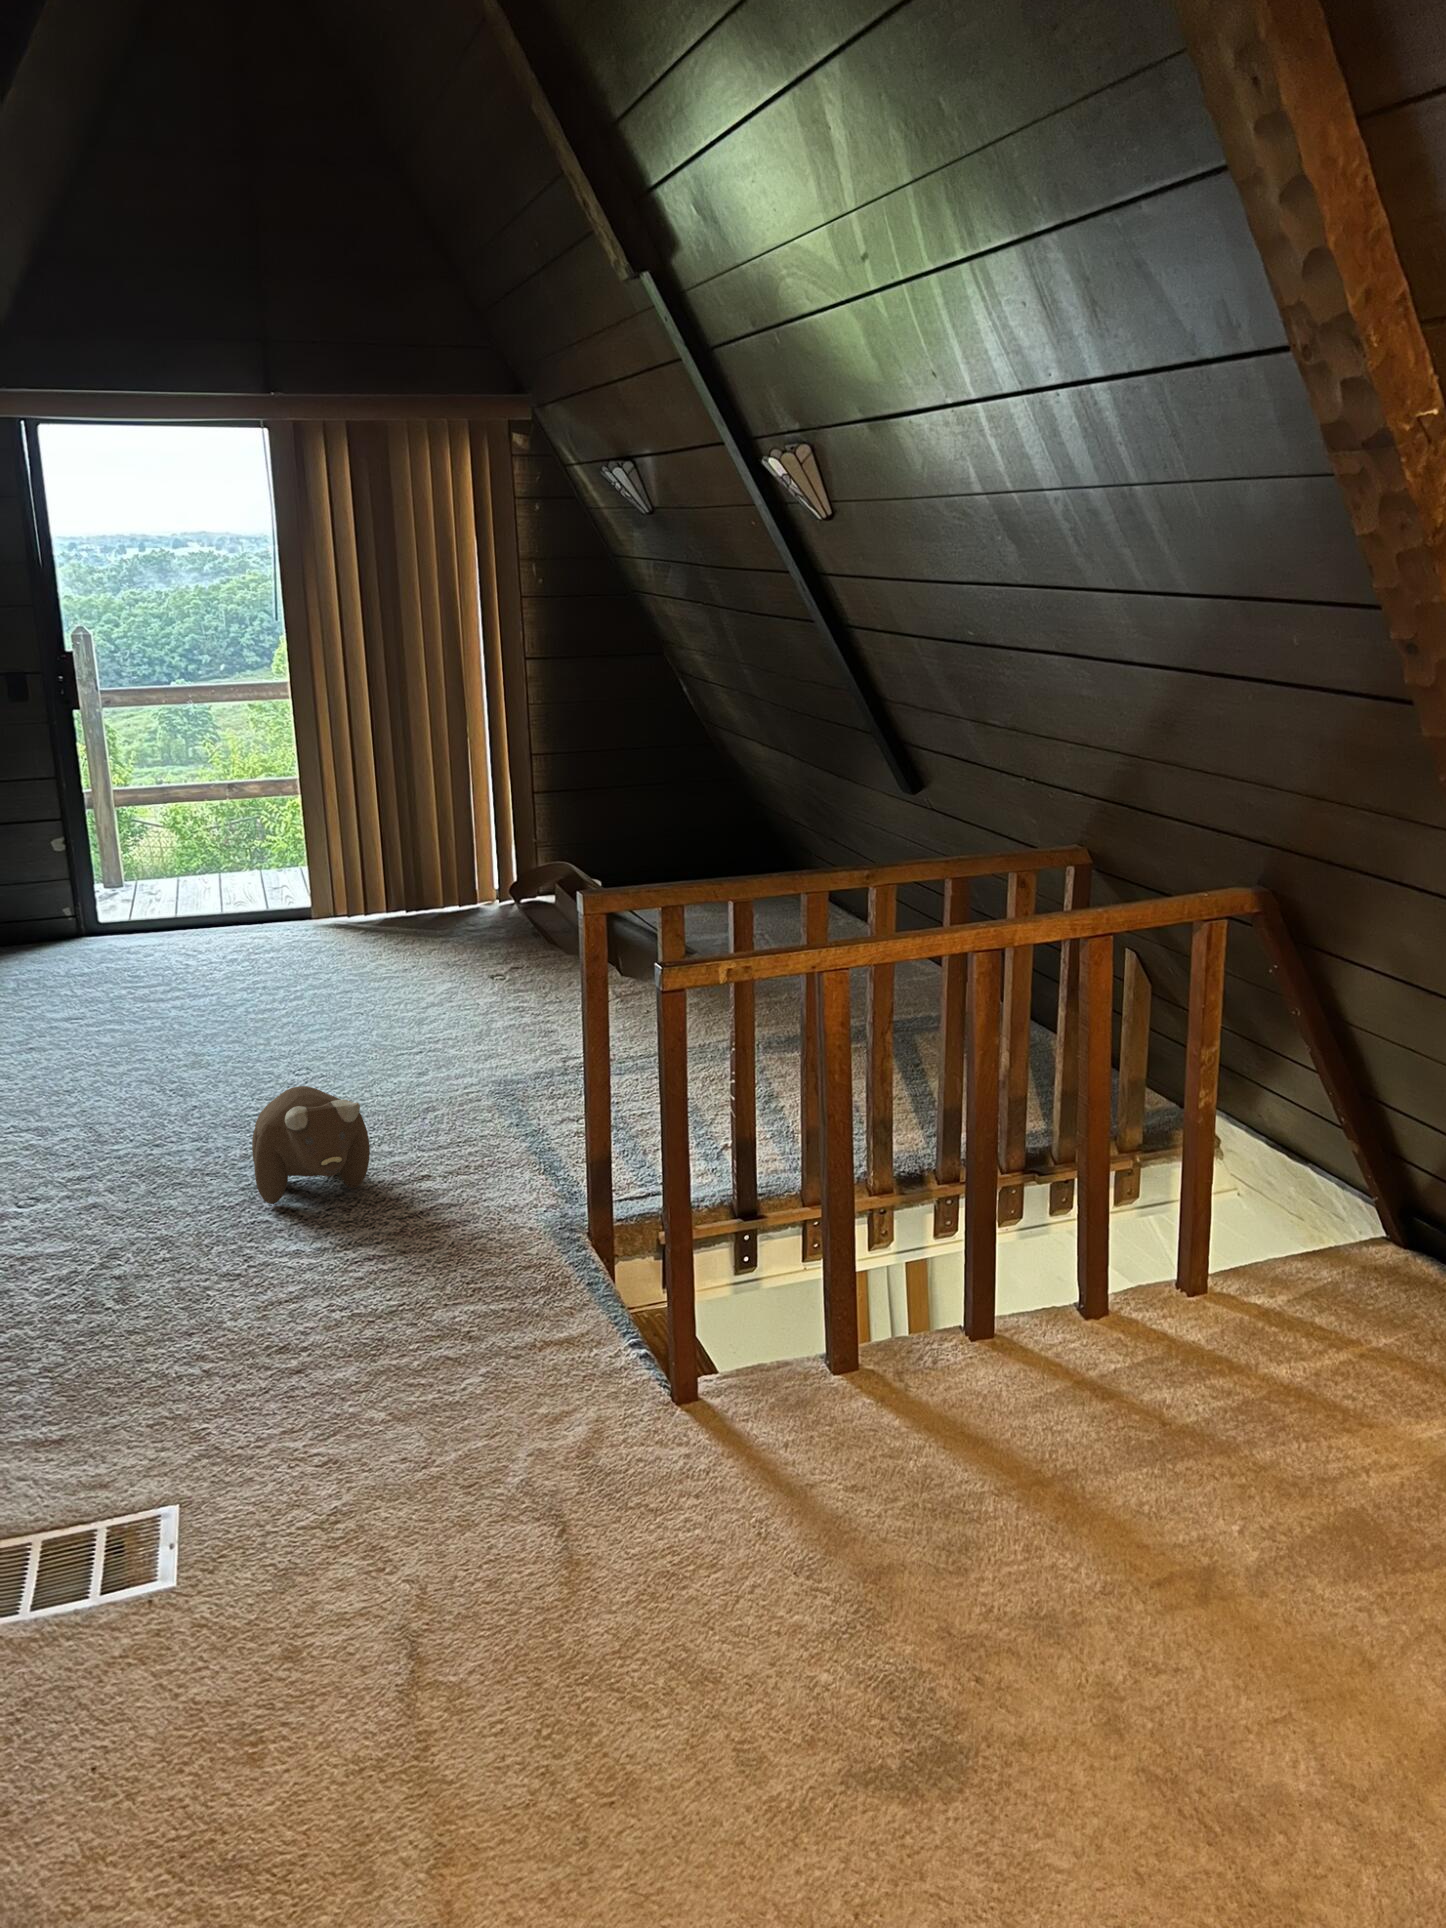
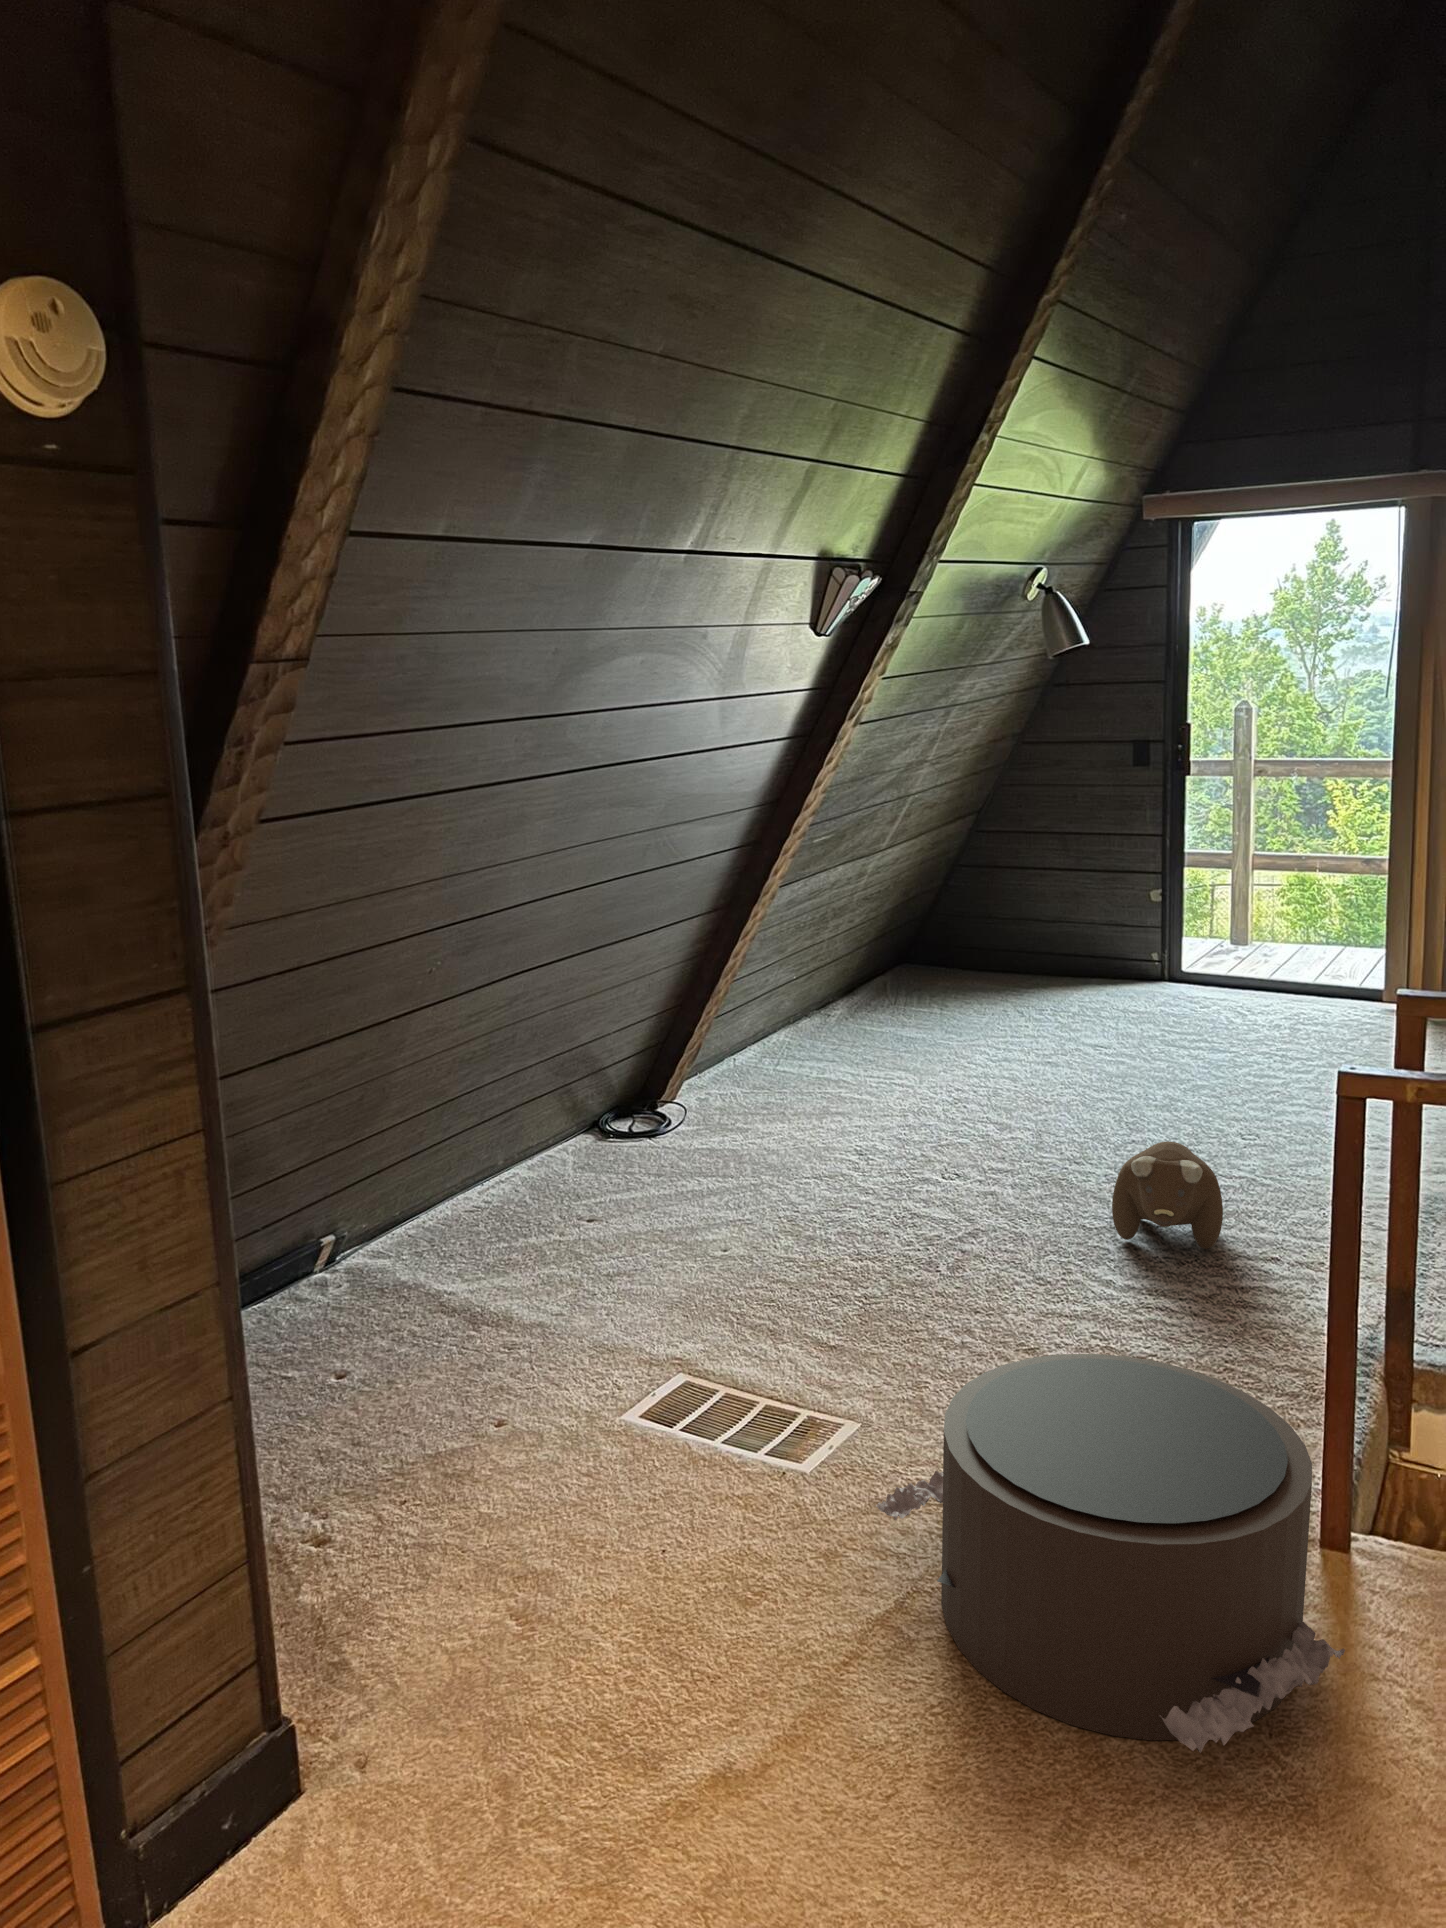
pouf: none [338,1287,819,1675] -> present [876,1354,1345,1753]

